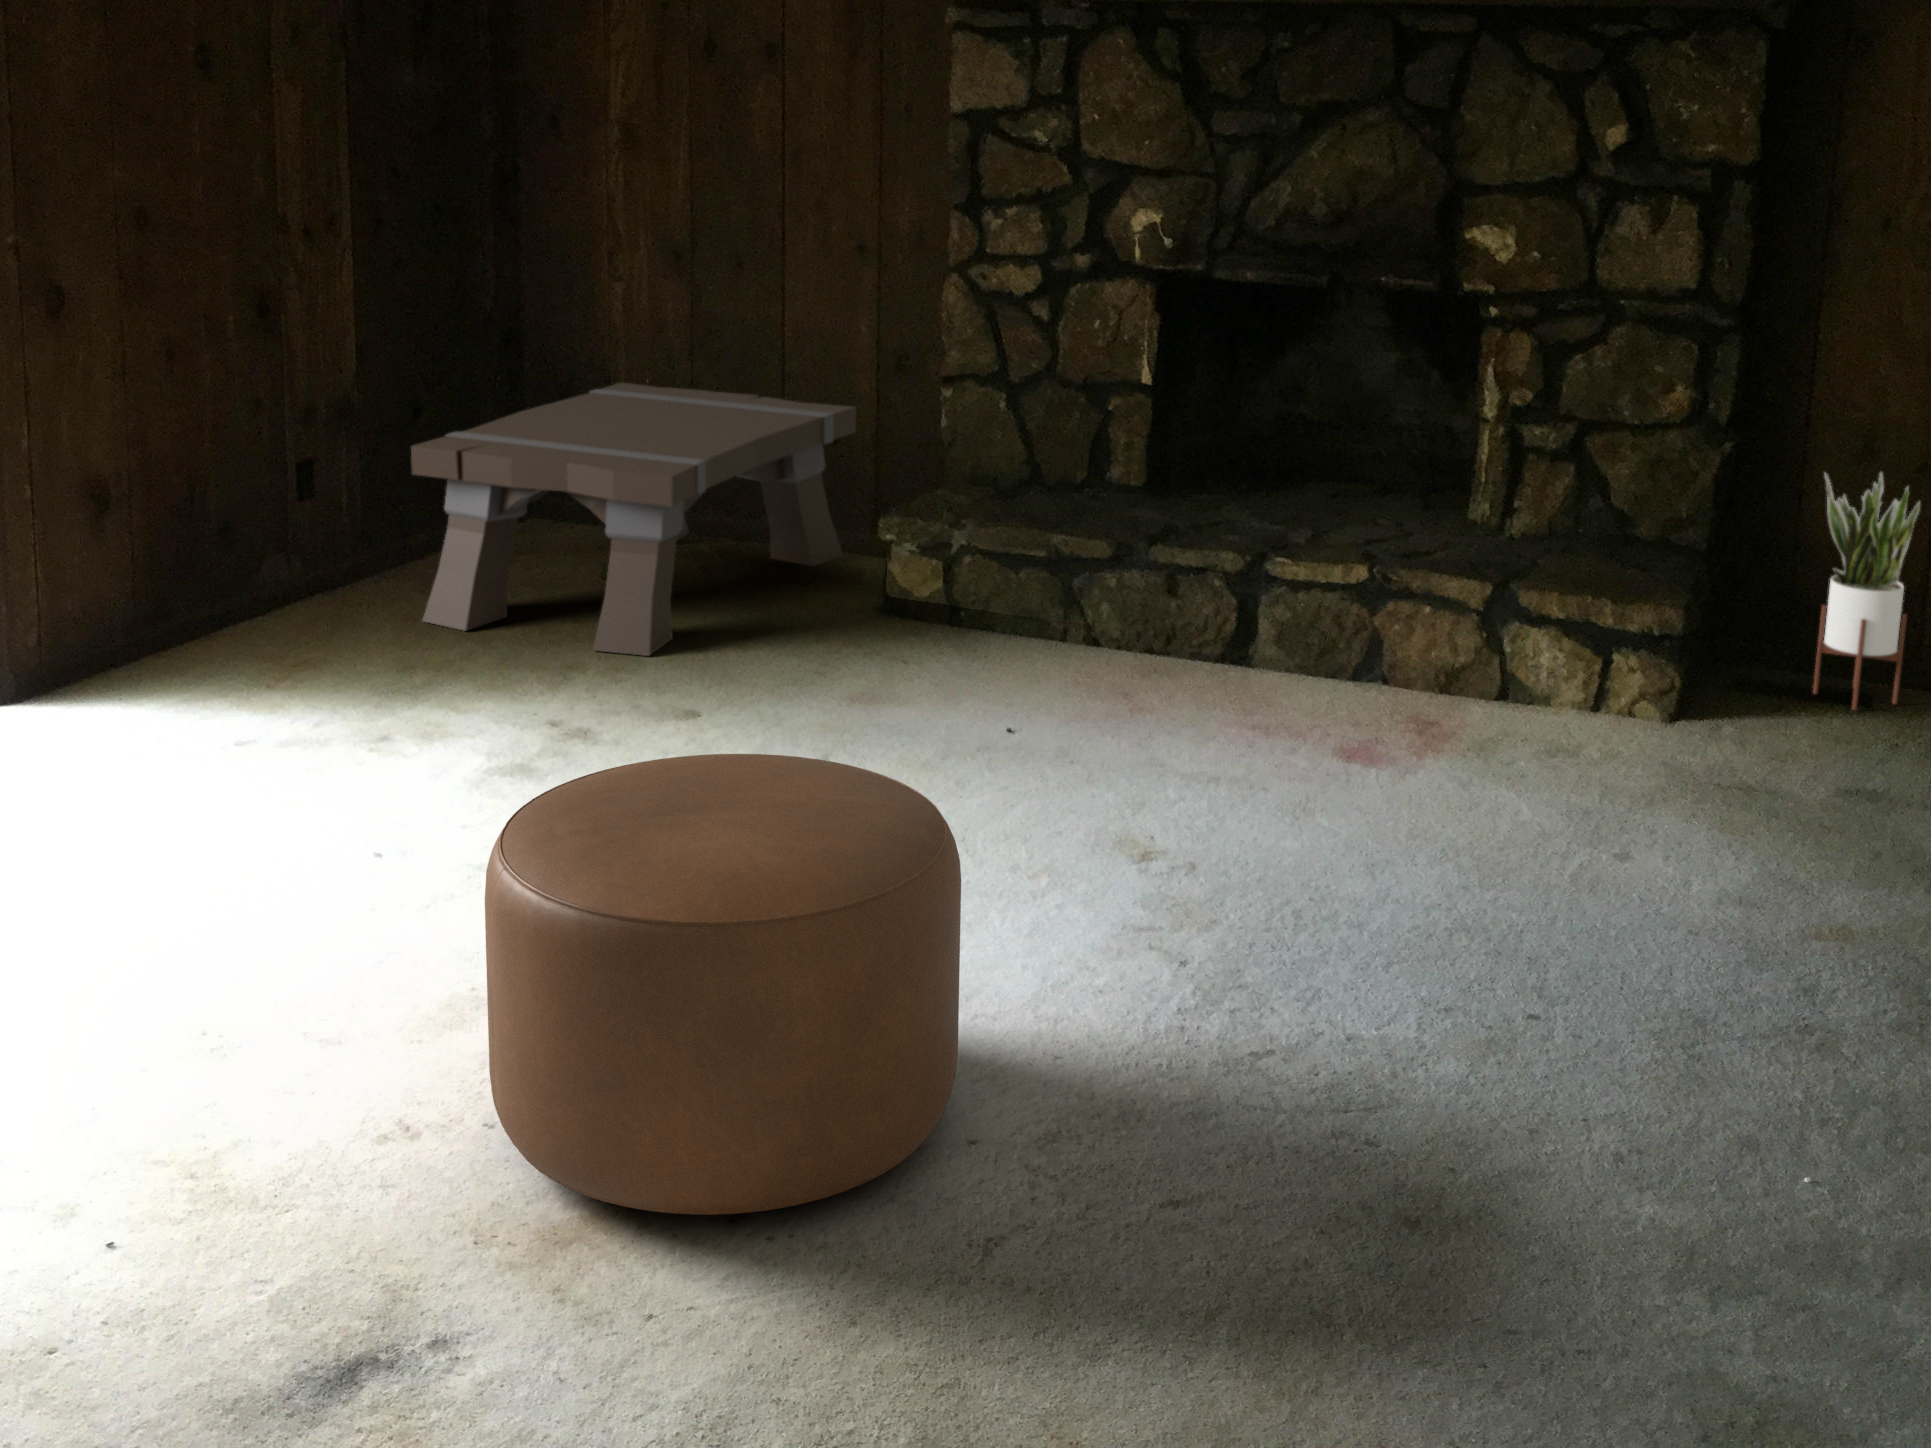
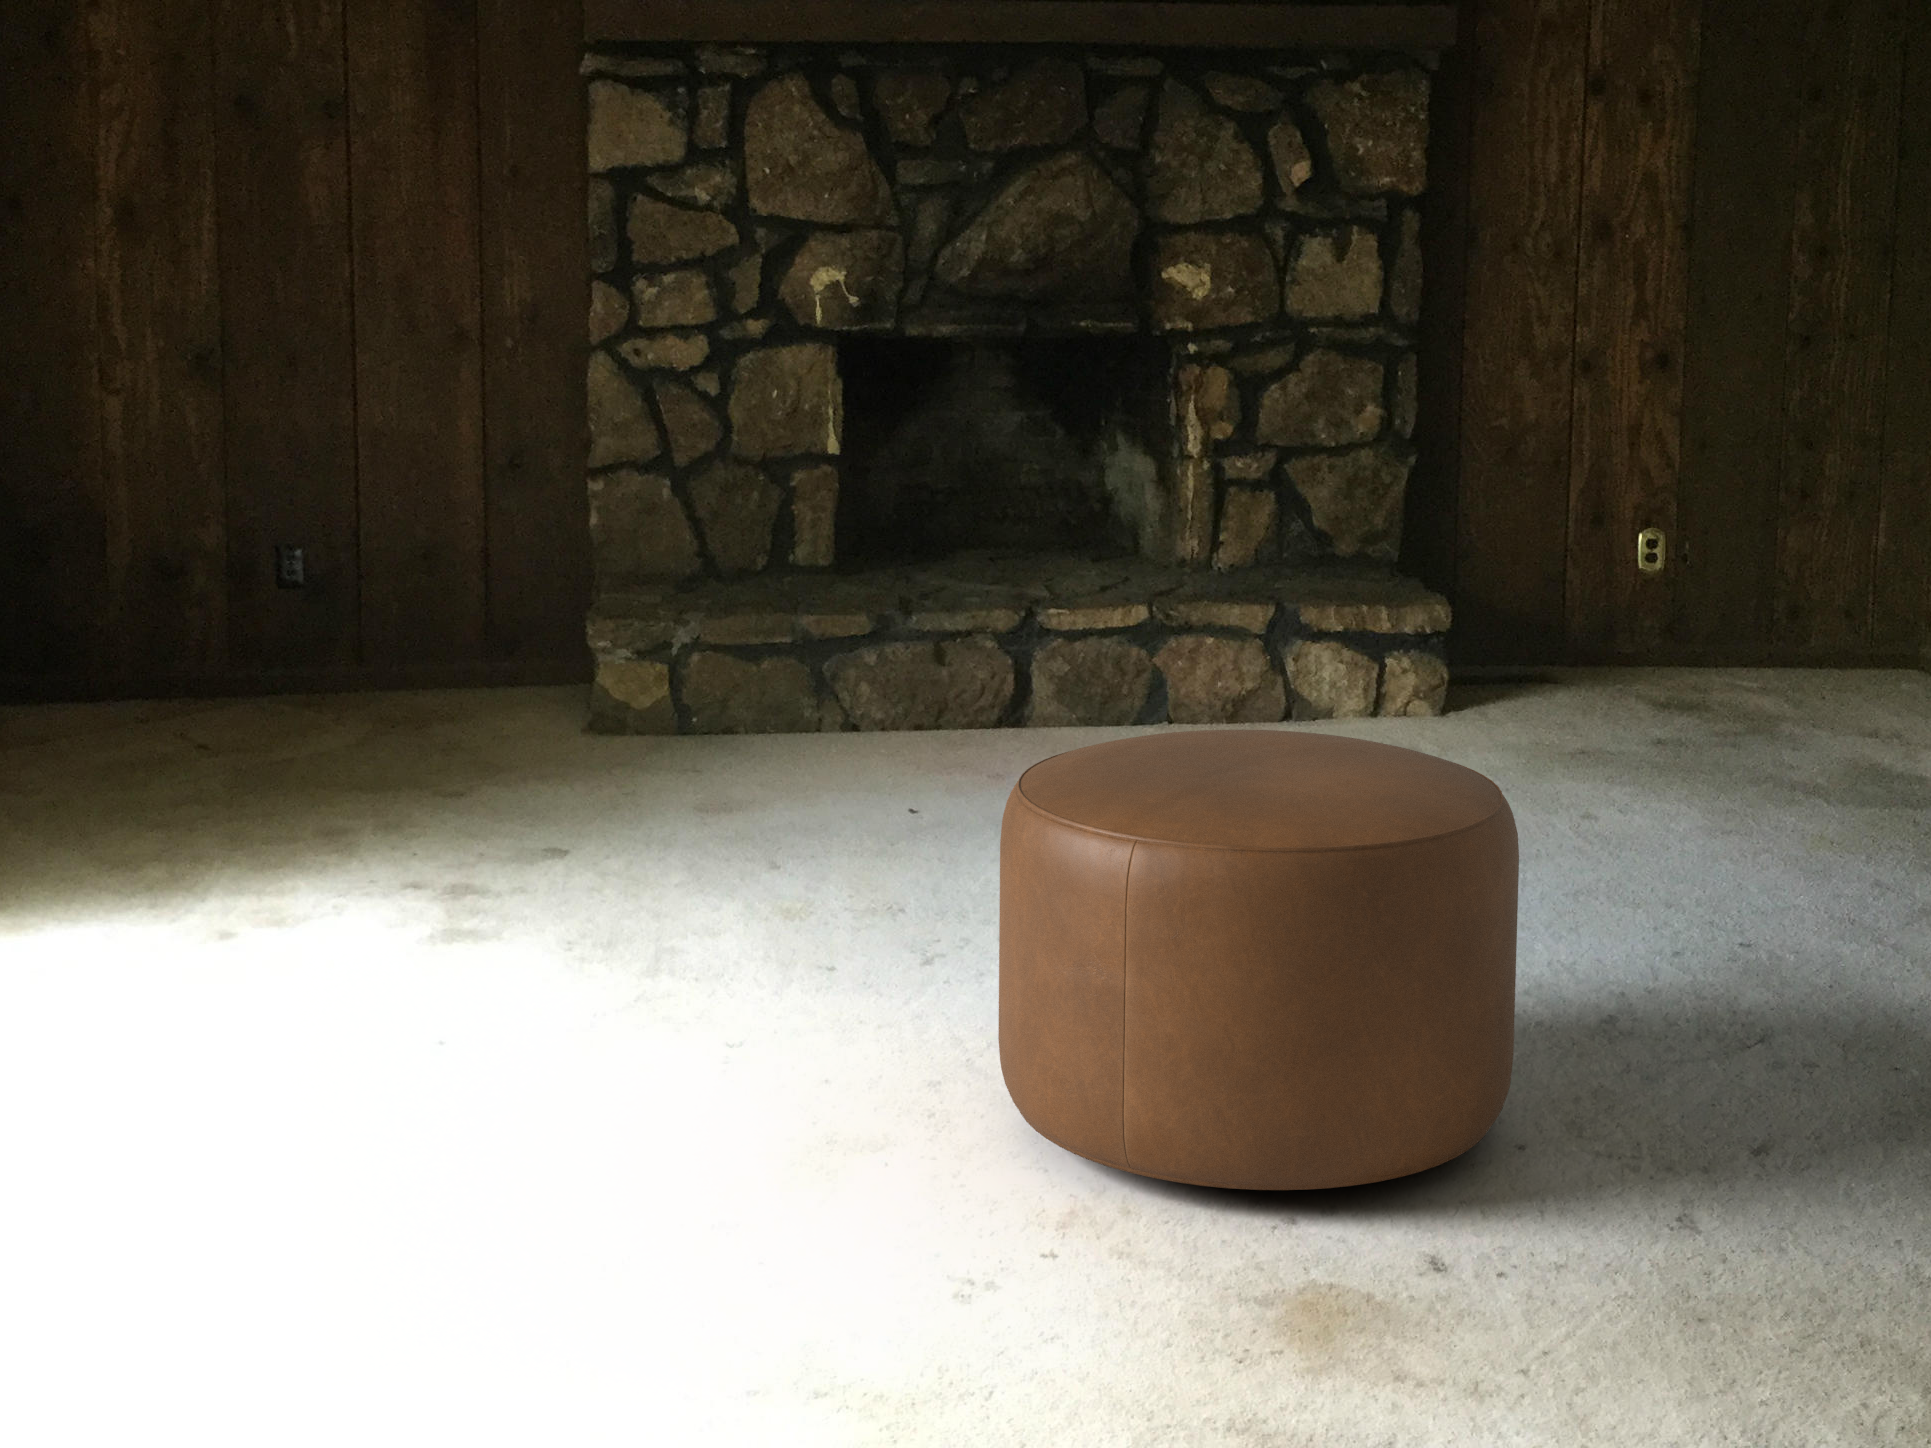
coffee table: present [411,382,856,656] -> none [19,521,461,821]
potted plant: present [1813,472,1920,710] -> none [1498,468,1567,689]

